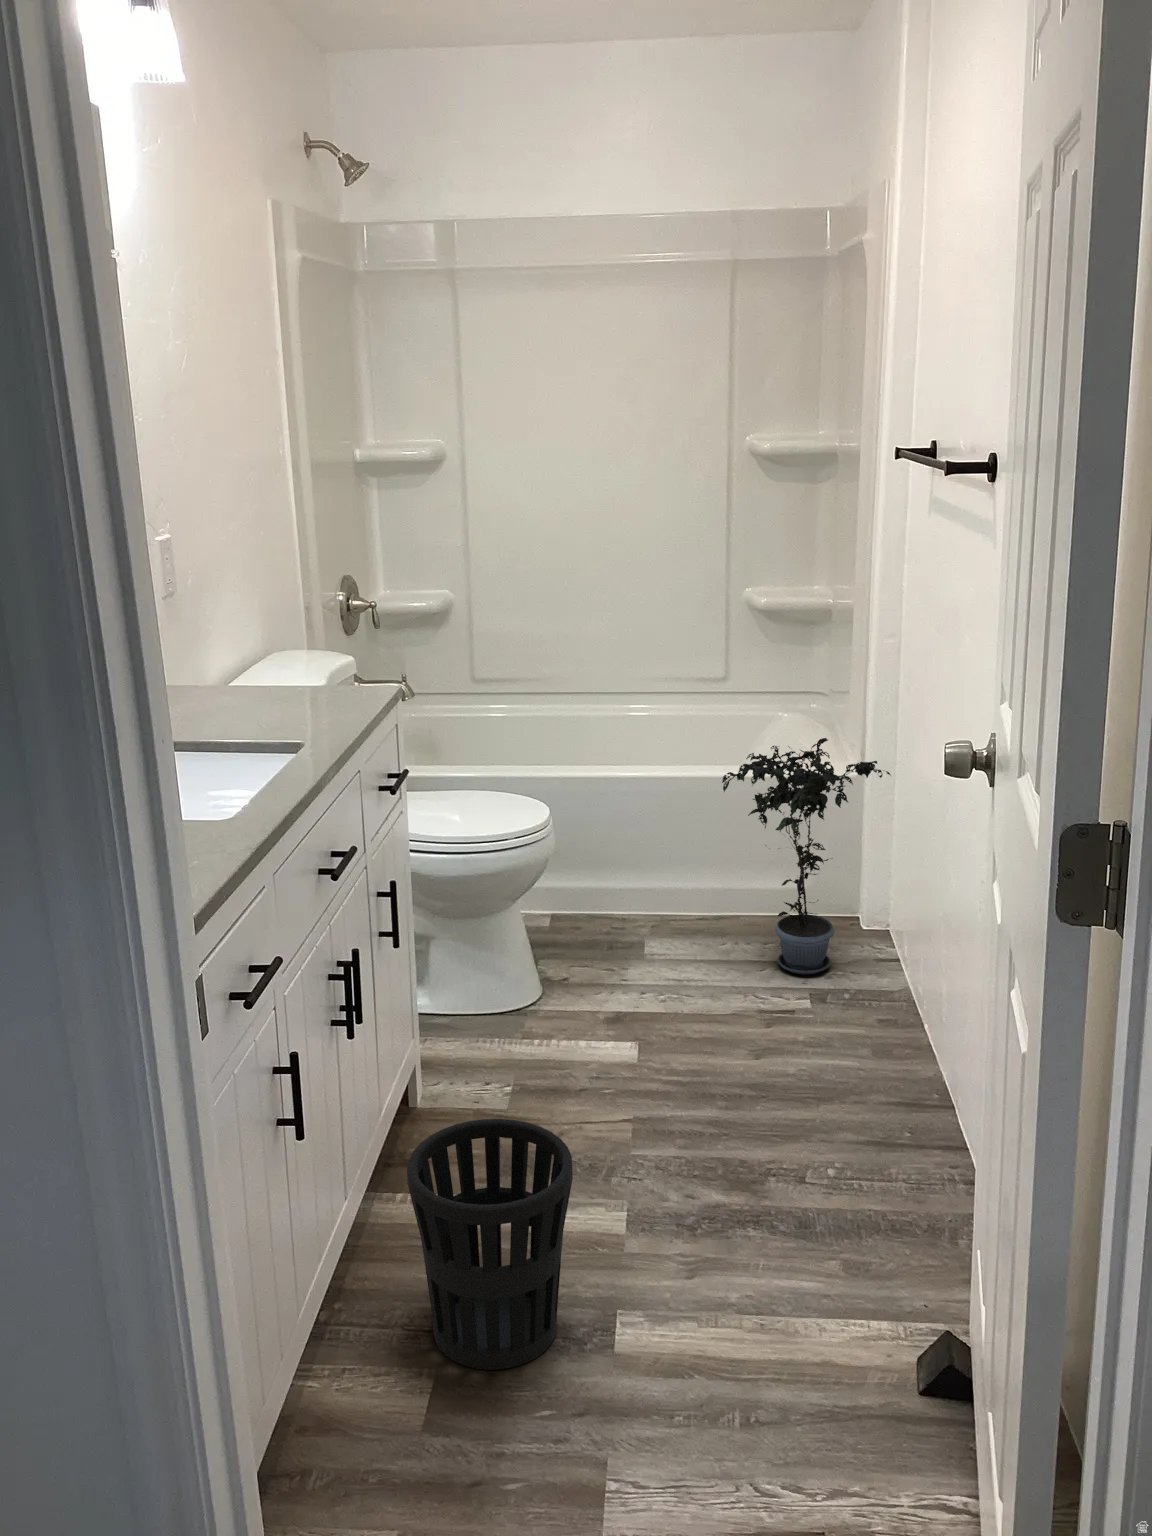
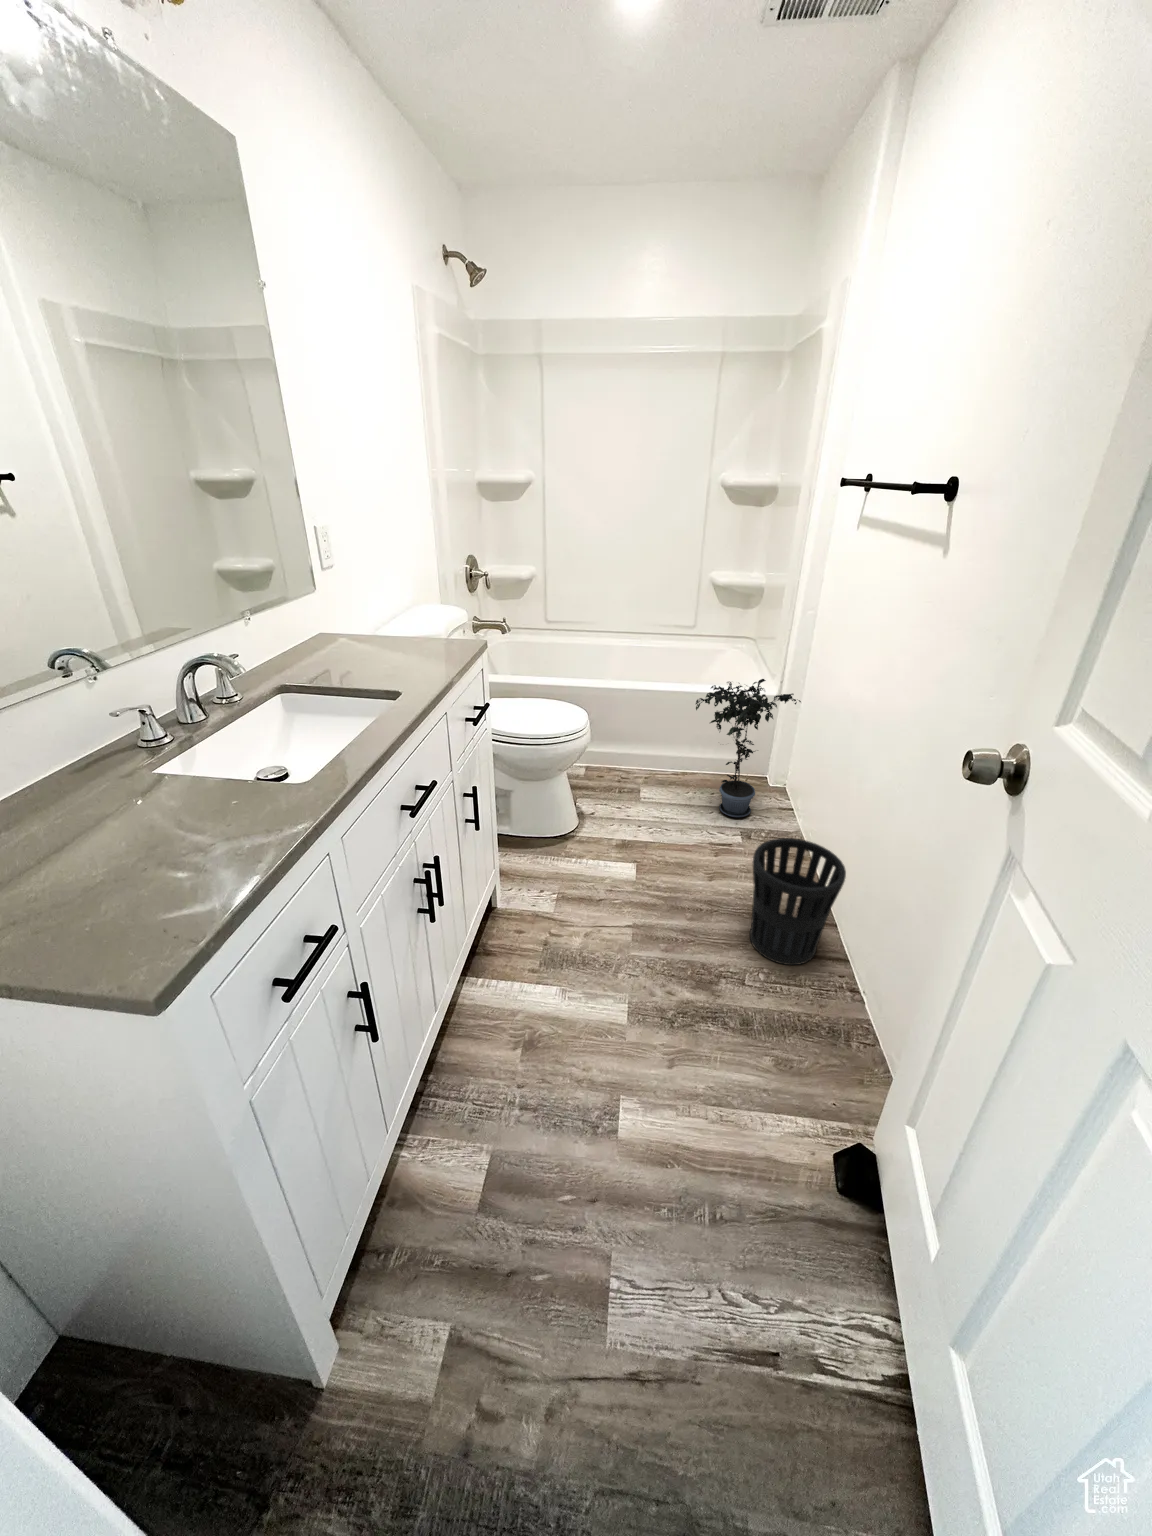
wastebasket: present [407,1119,573,1370] -> present [750,838,846,965]

